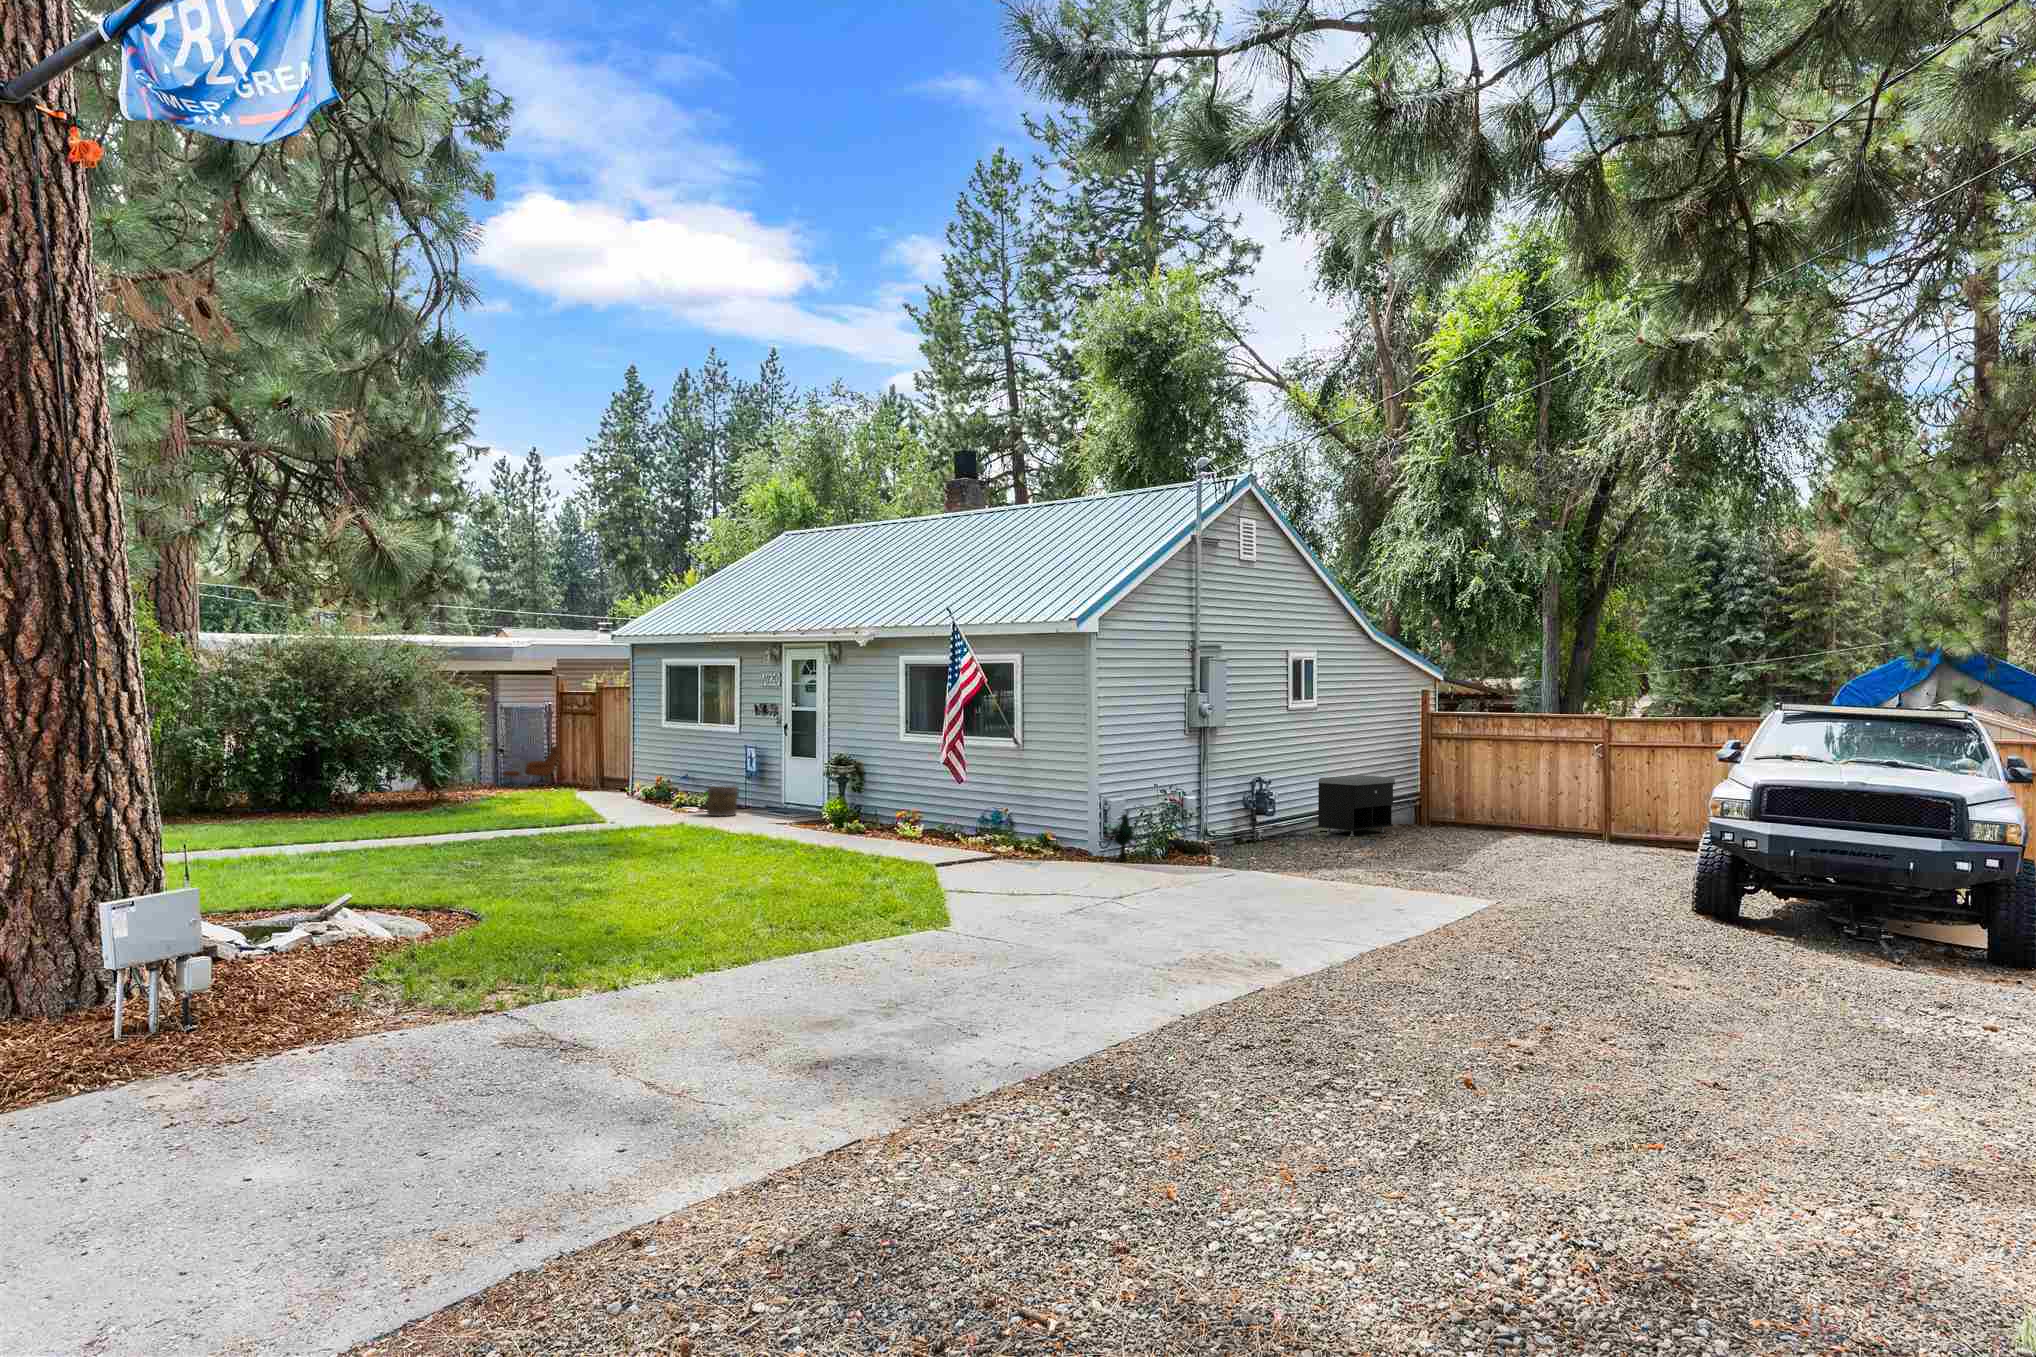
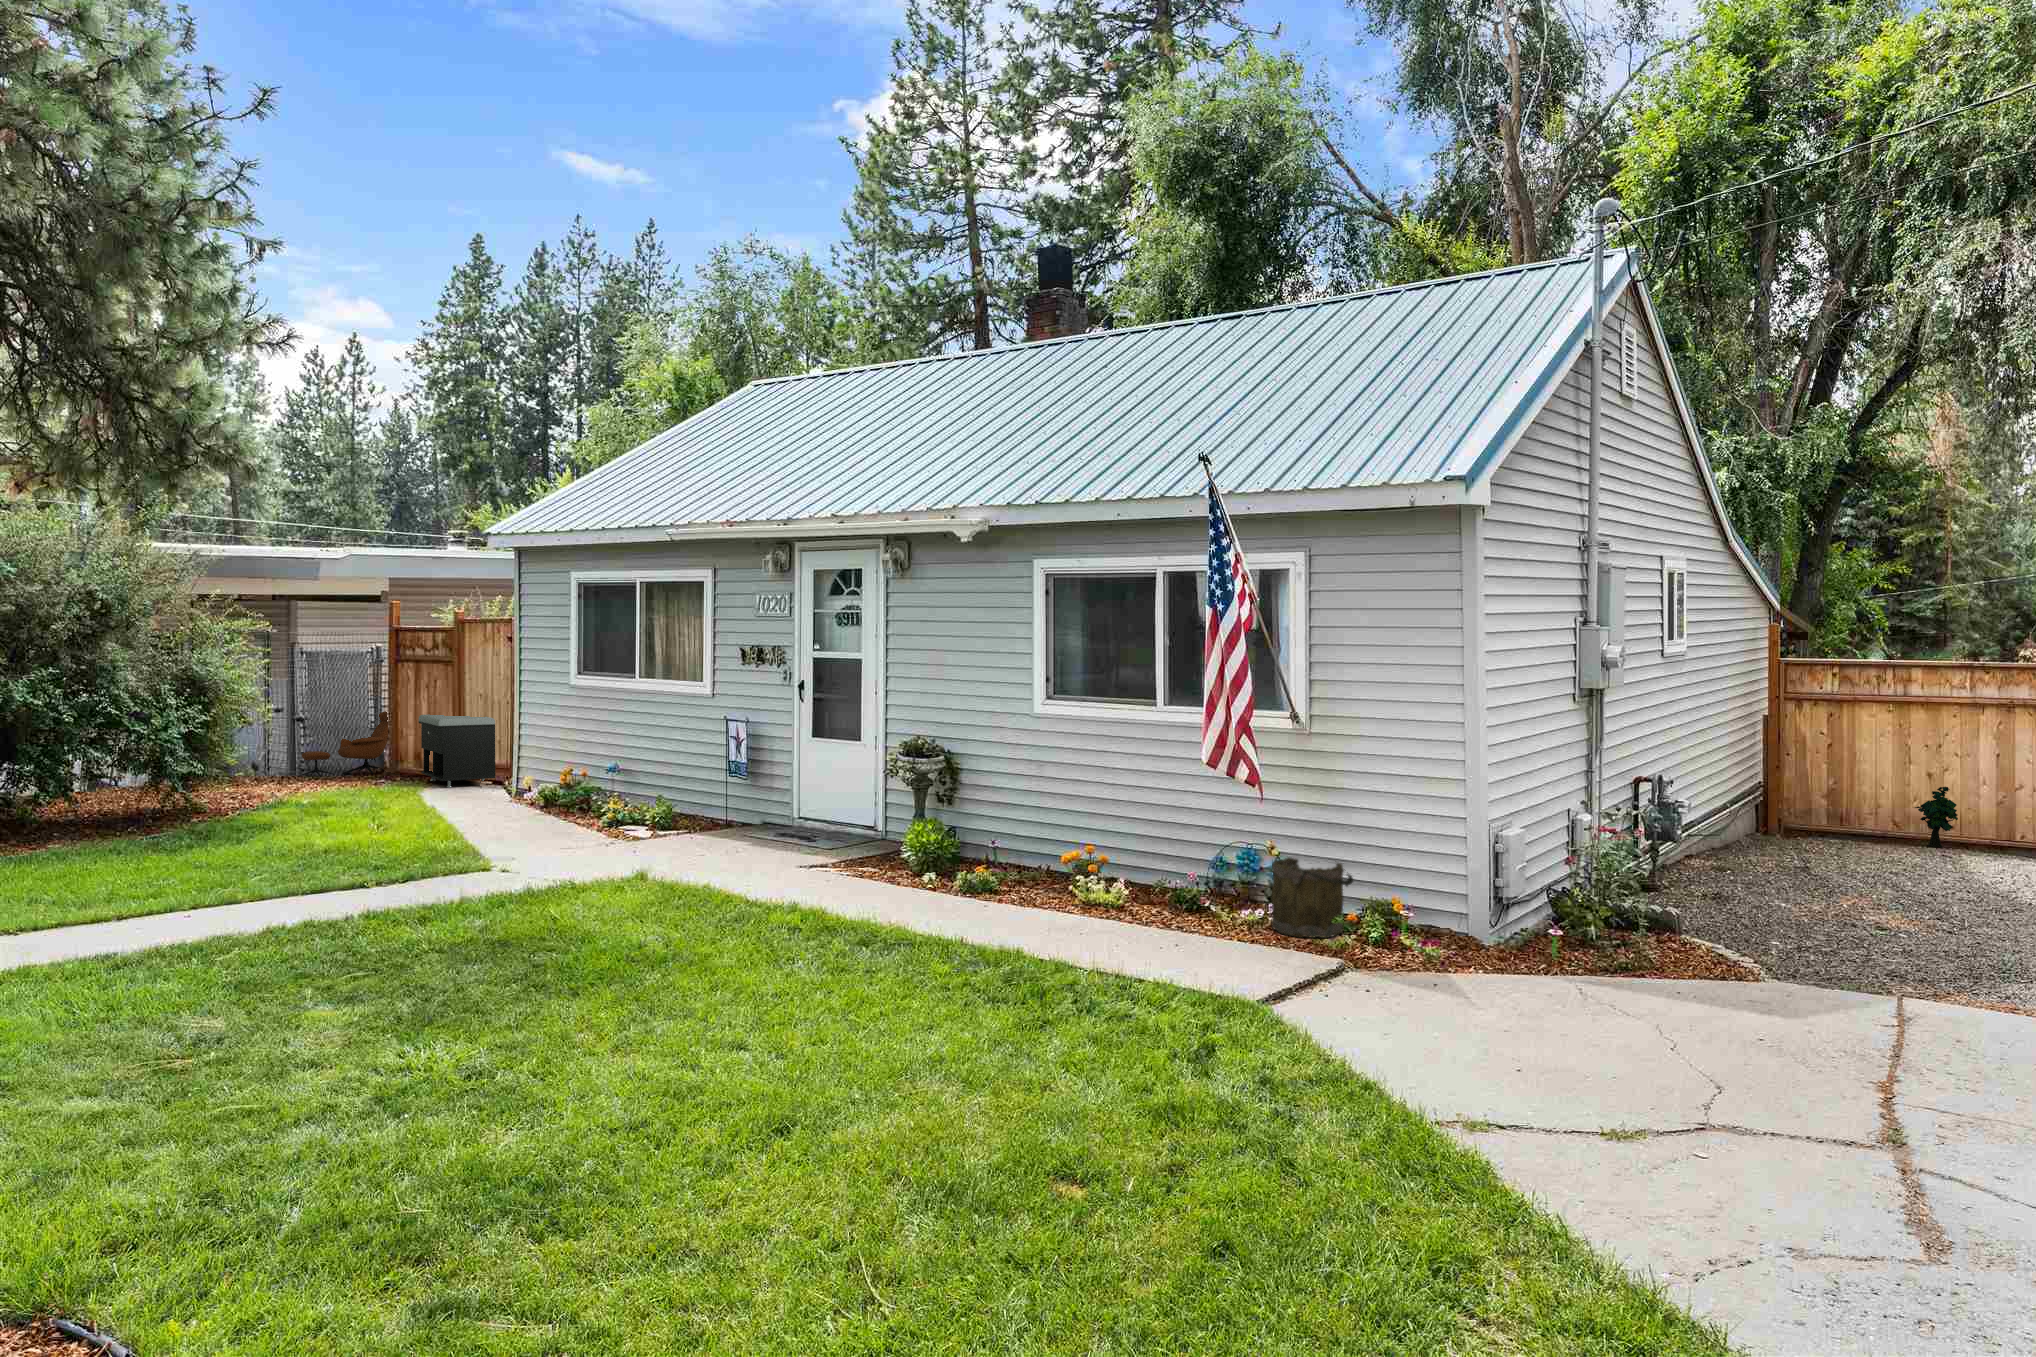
storage bench: present [1318,775,1395,836] -> present [419,715,495,787]
bucket: present [707,786,739,816] -> present [1272,857,1353,938]
decorative plant: present [1110,811,1135,861] -> present [1915,787,1958,848]

